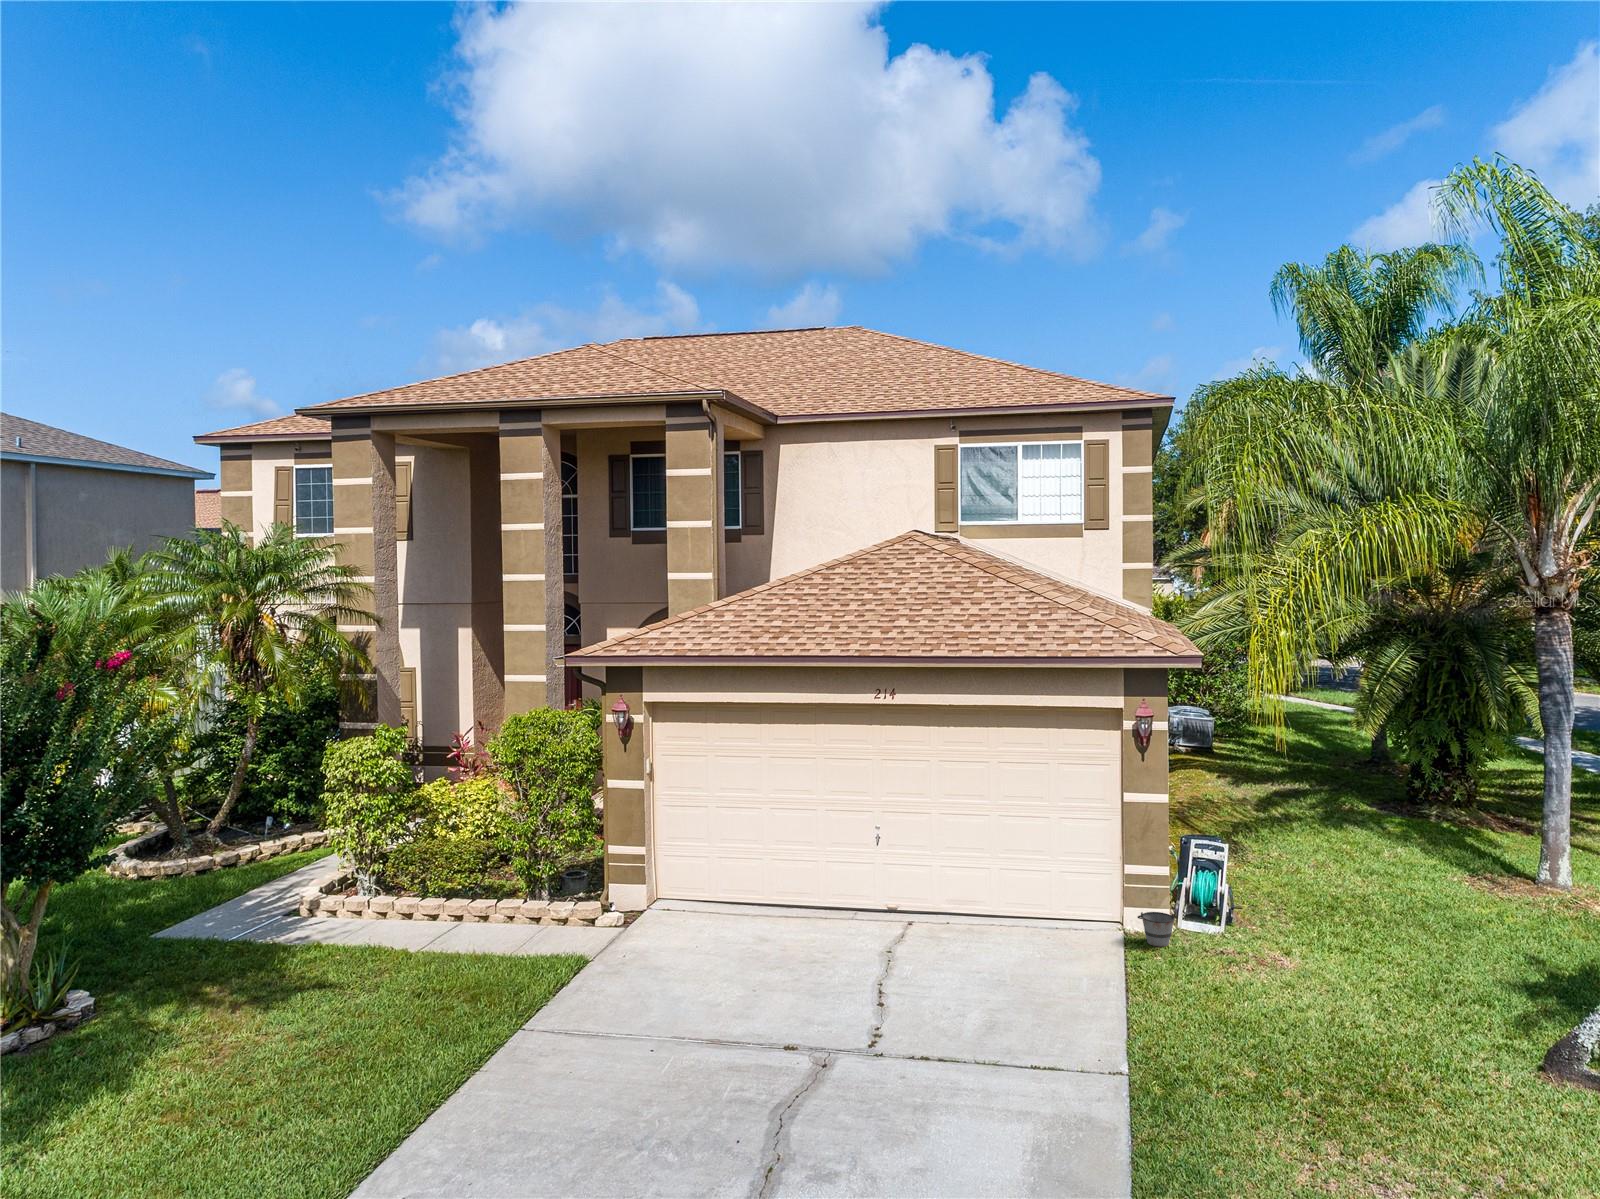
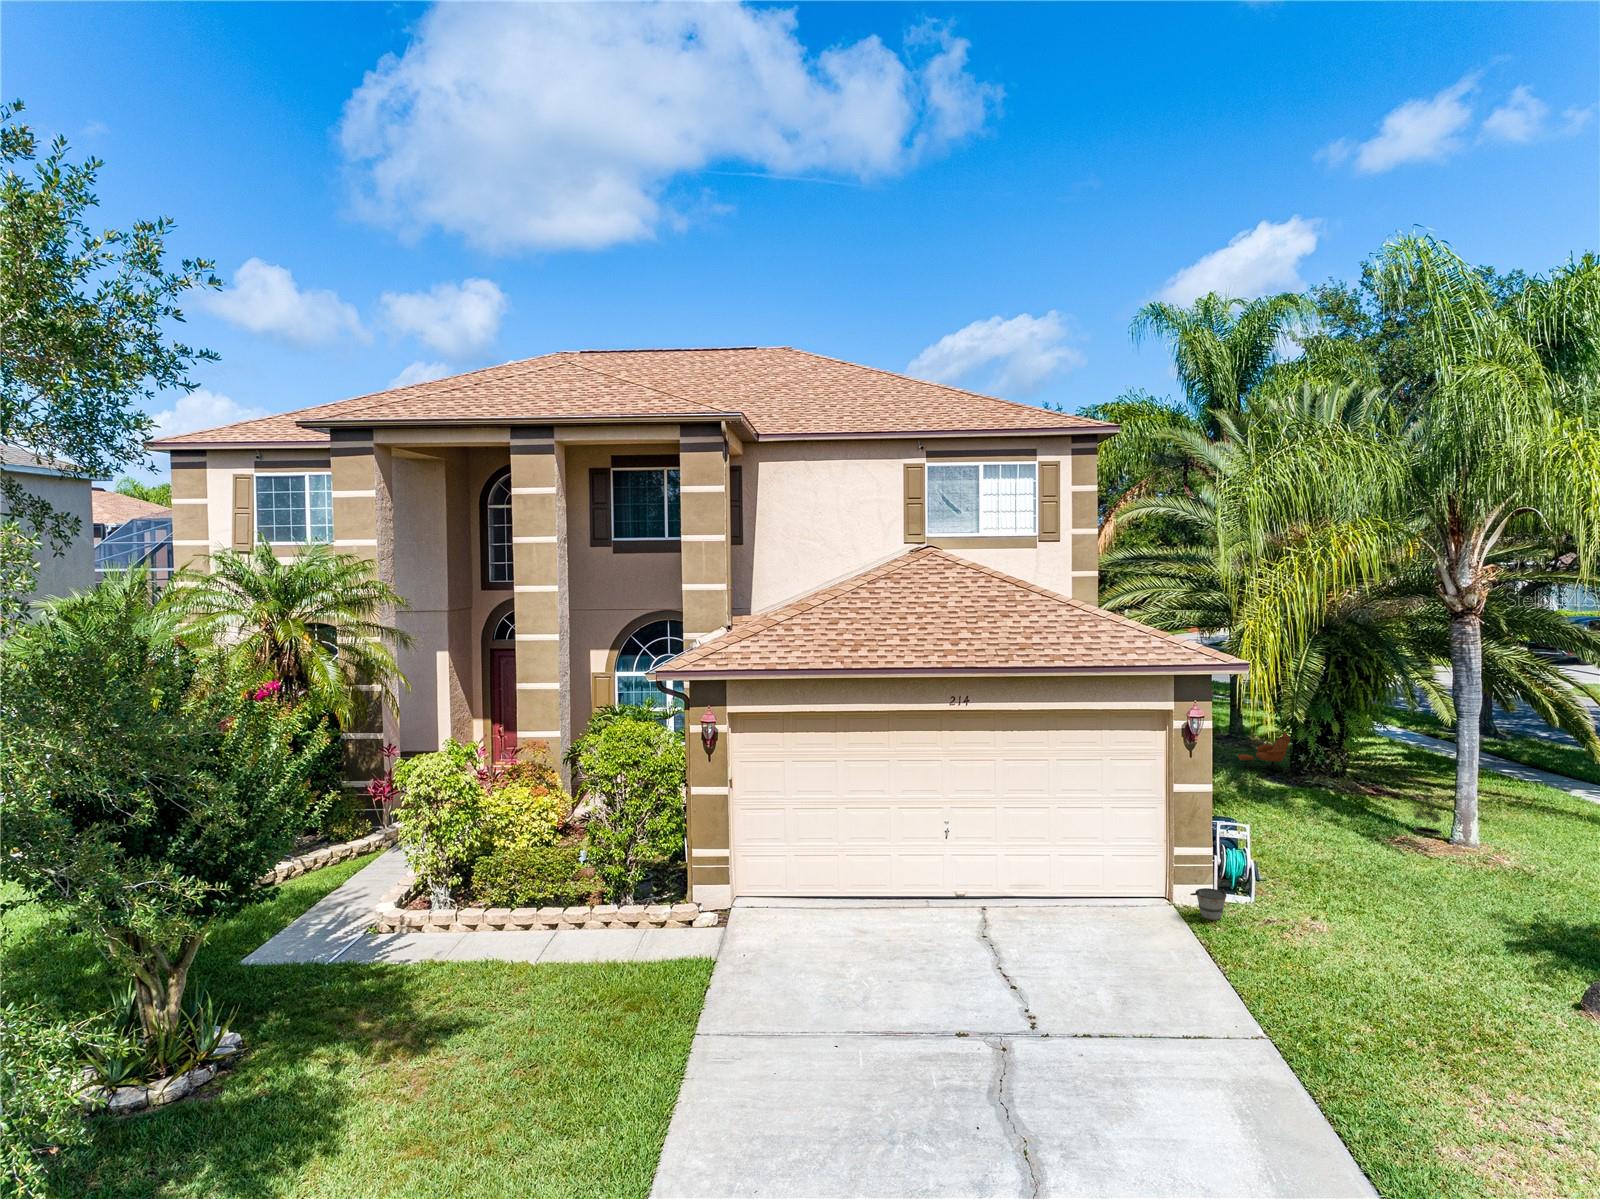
lounge chair: none [1348,763,1416,810] -> present [1237,732,1290,771]
potted tree: none [1501,828,1544,884] -> present [1412,793,1442,835]

